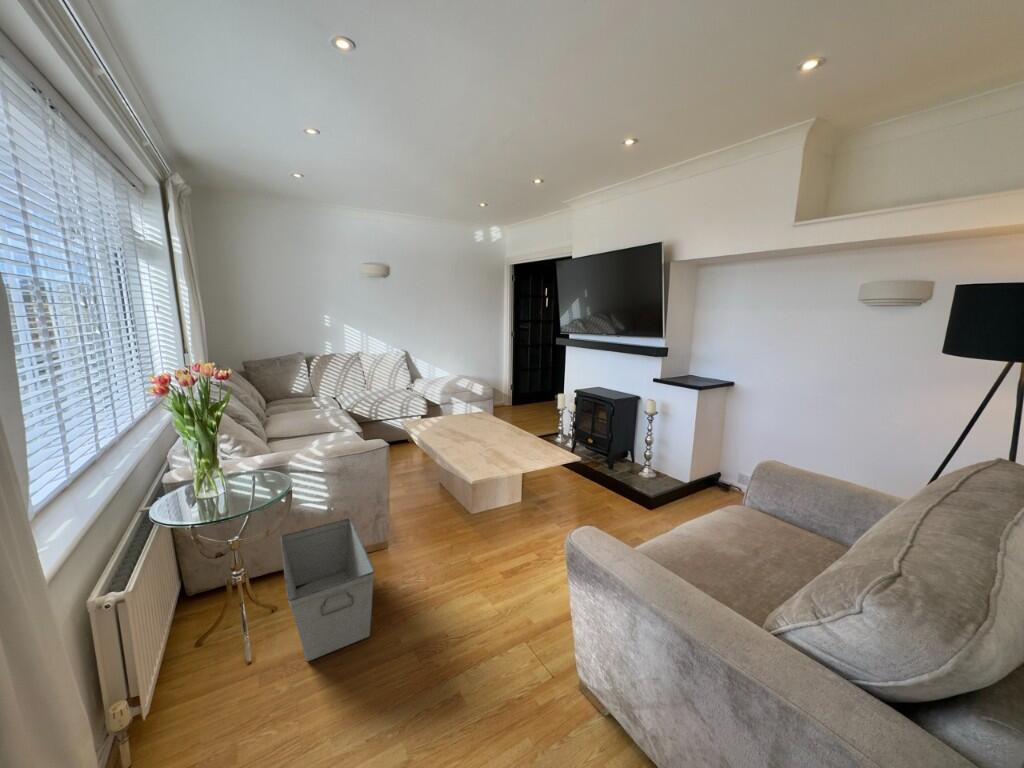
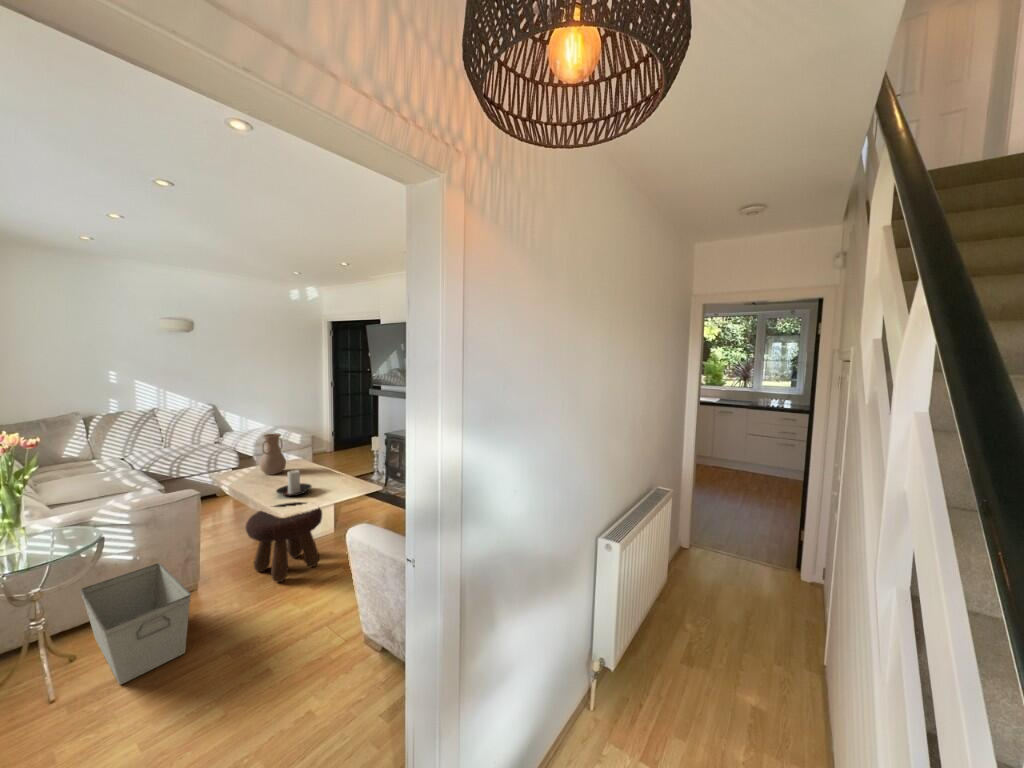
vase: none [446,383,471,428] -> present [260,433,286,475]
candle holder: none [462,427,500,458] -> present [276,470,311,496]
footstool: none [432,466,513,560] -> present [246,502,322,582]

